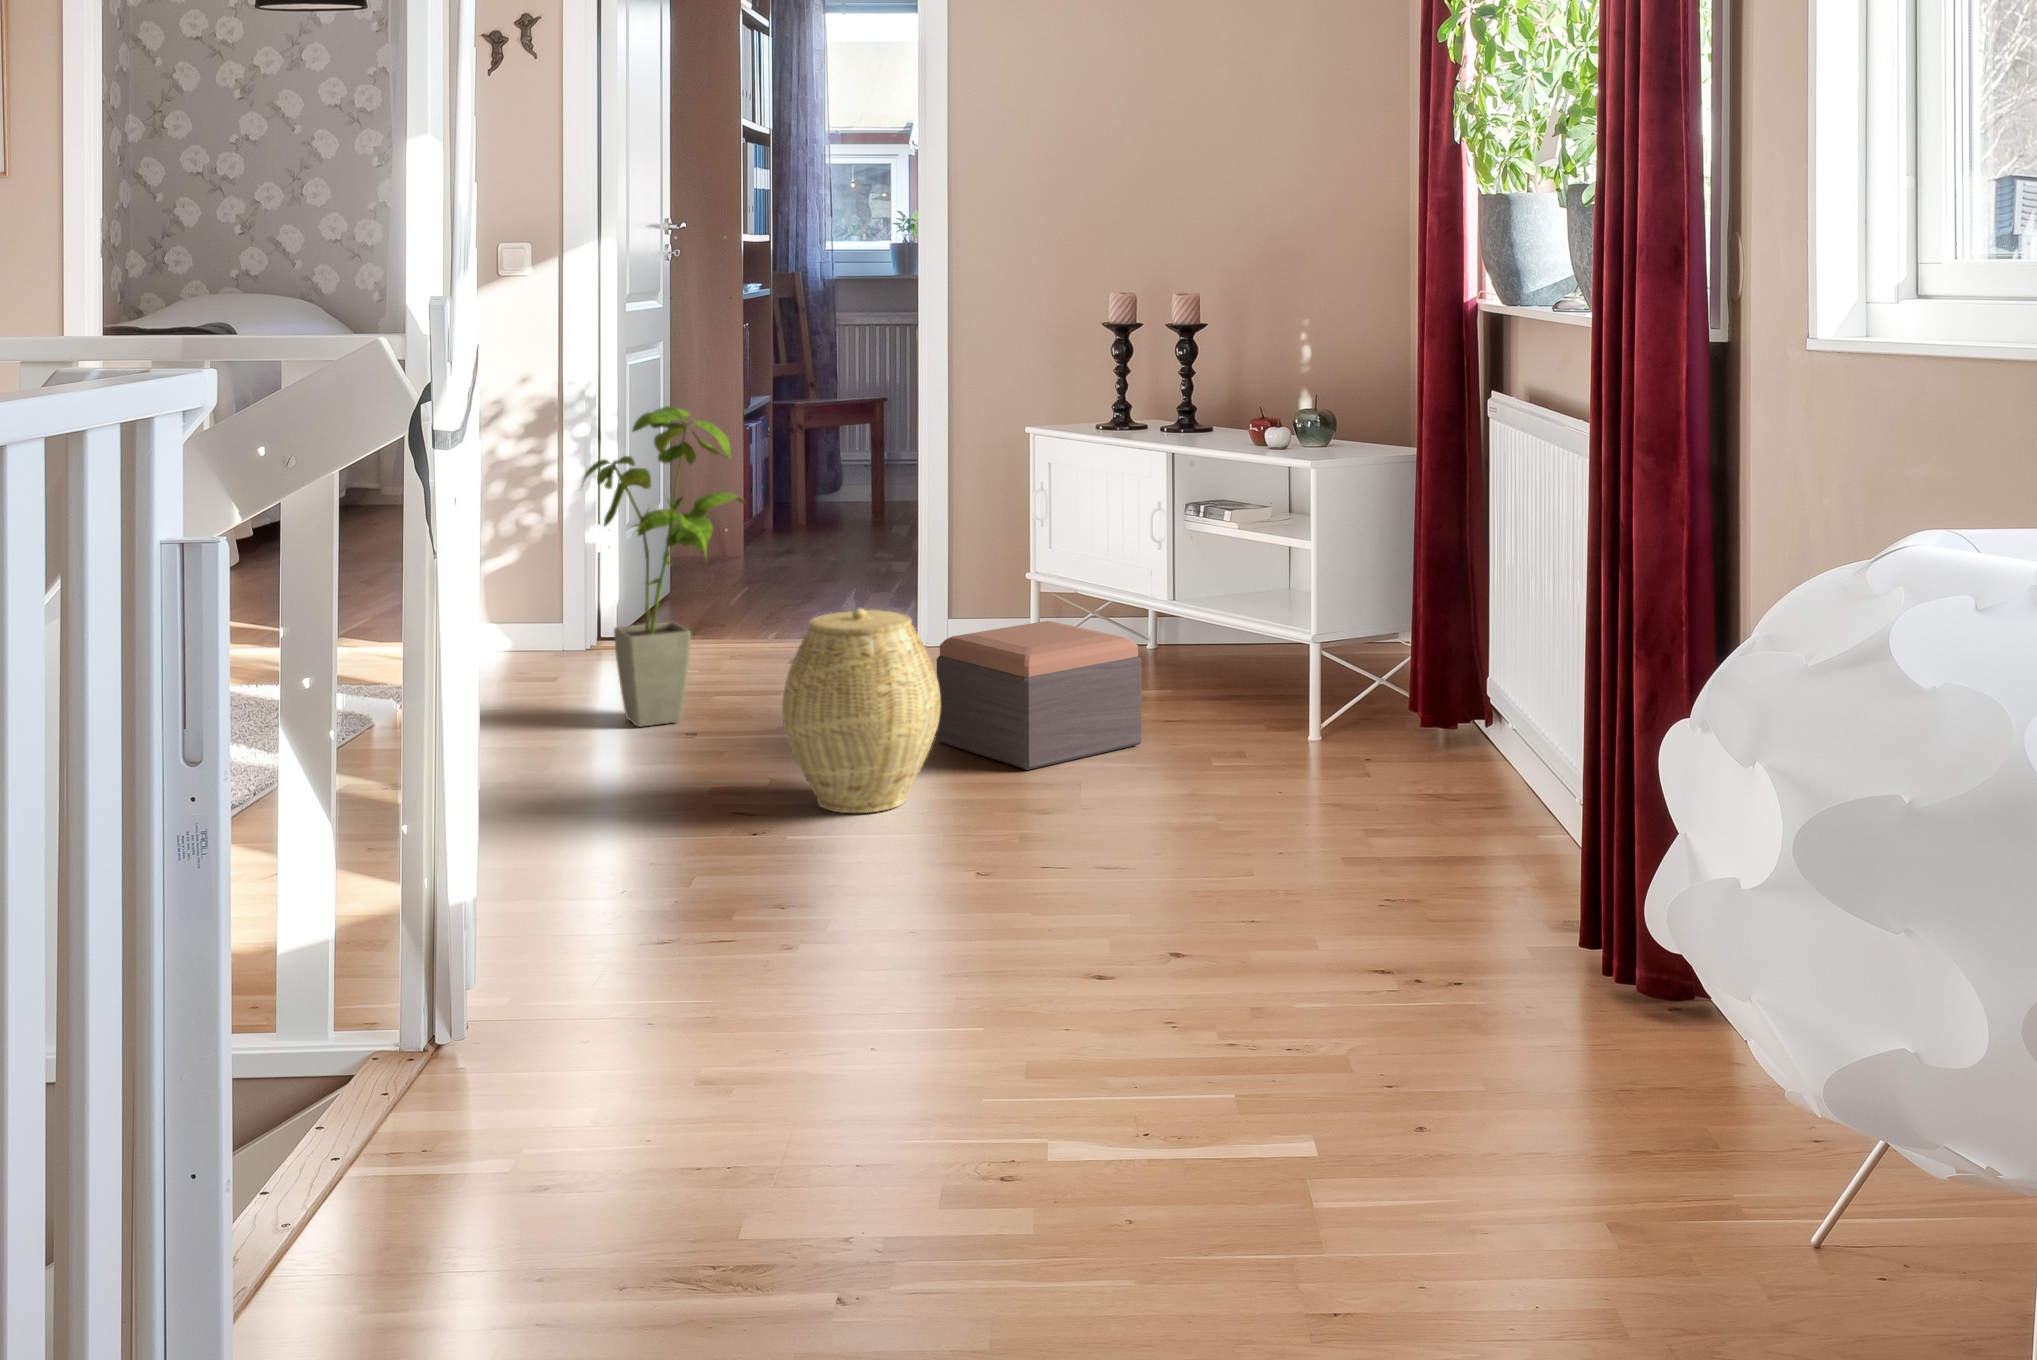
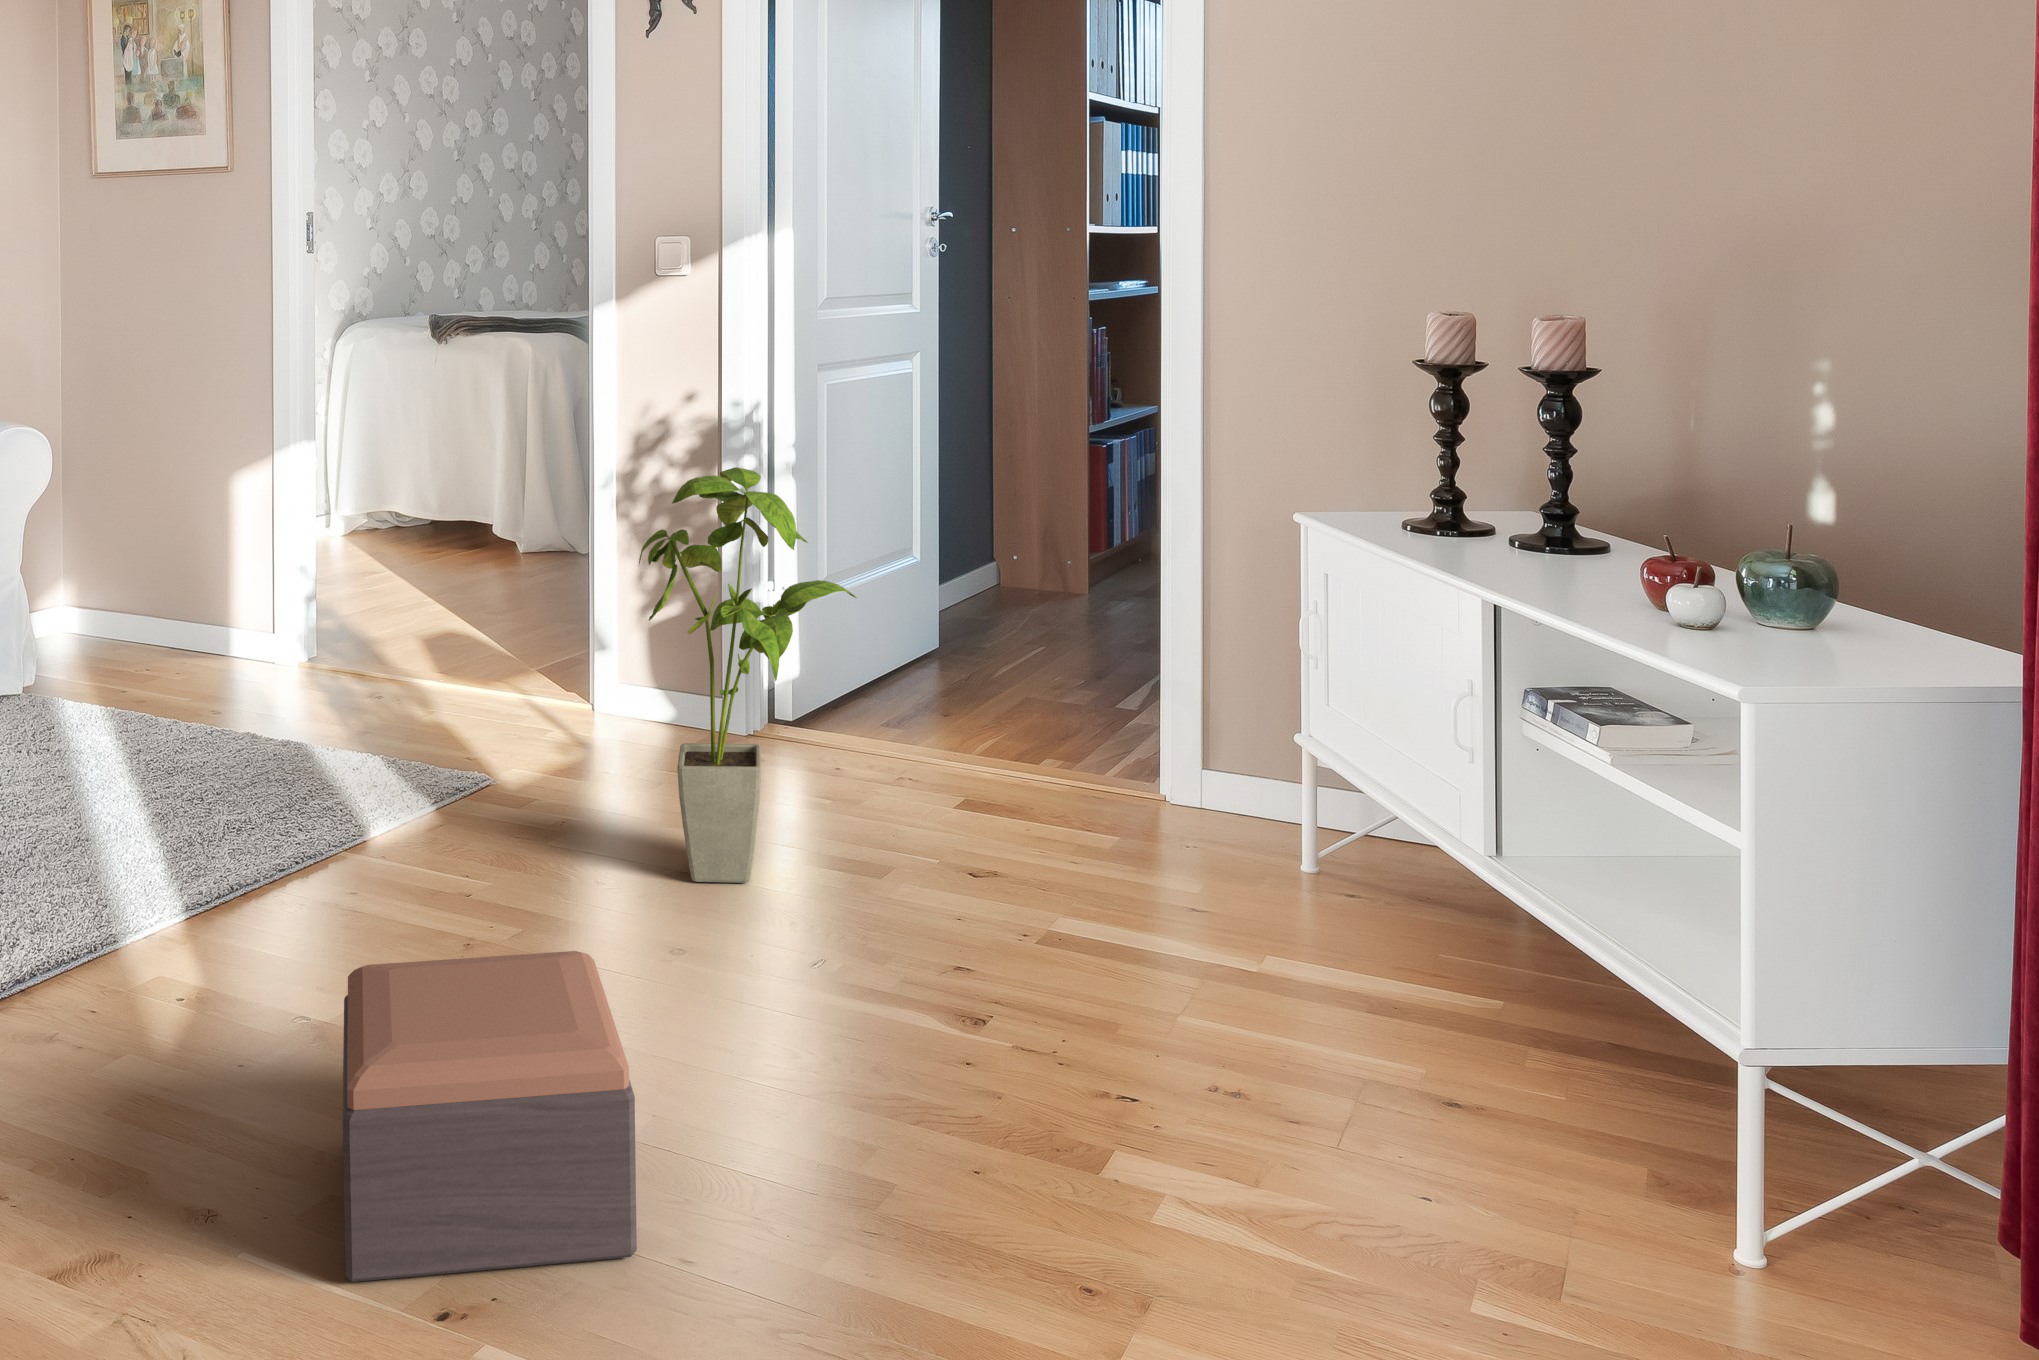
woven basket: present [782,609,940,813] -> none [738,818,978,1147]
footstool: present [937,621,1142,770] -> present [343,951,637,1282]

